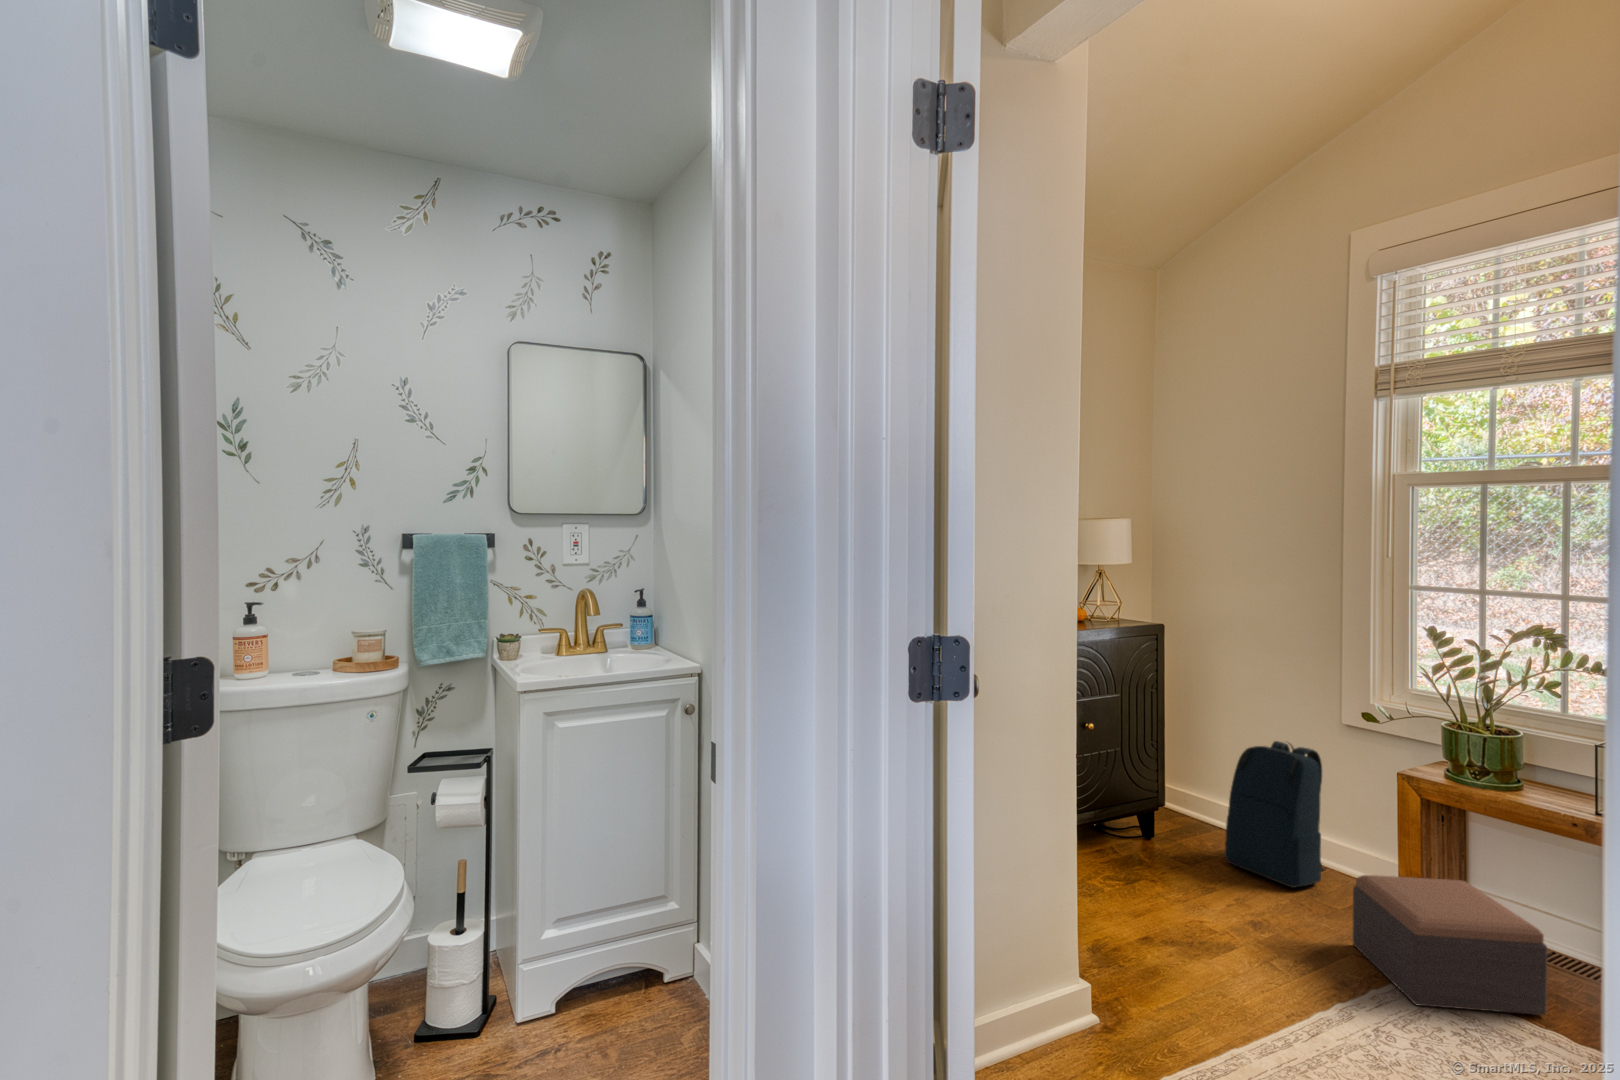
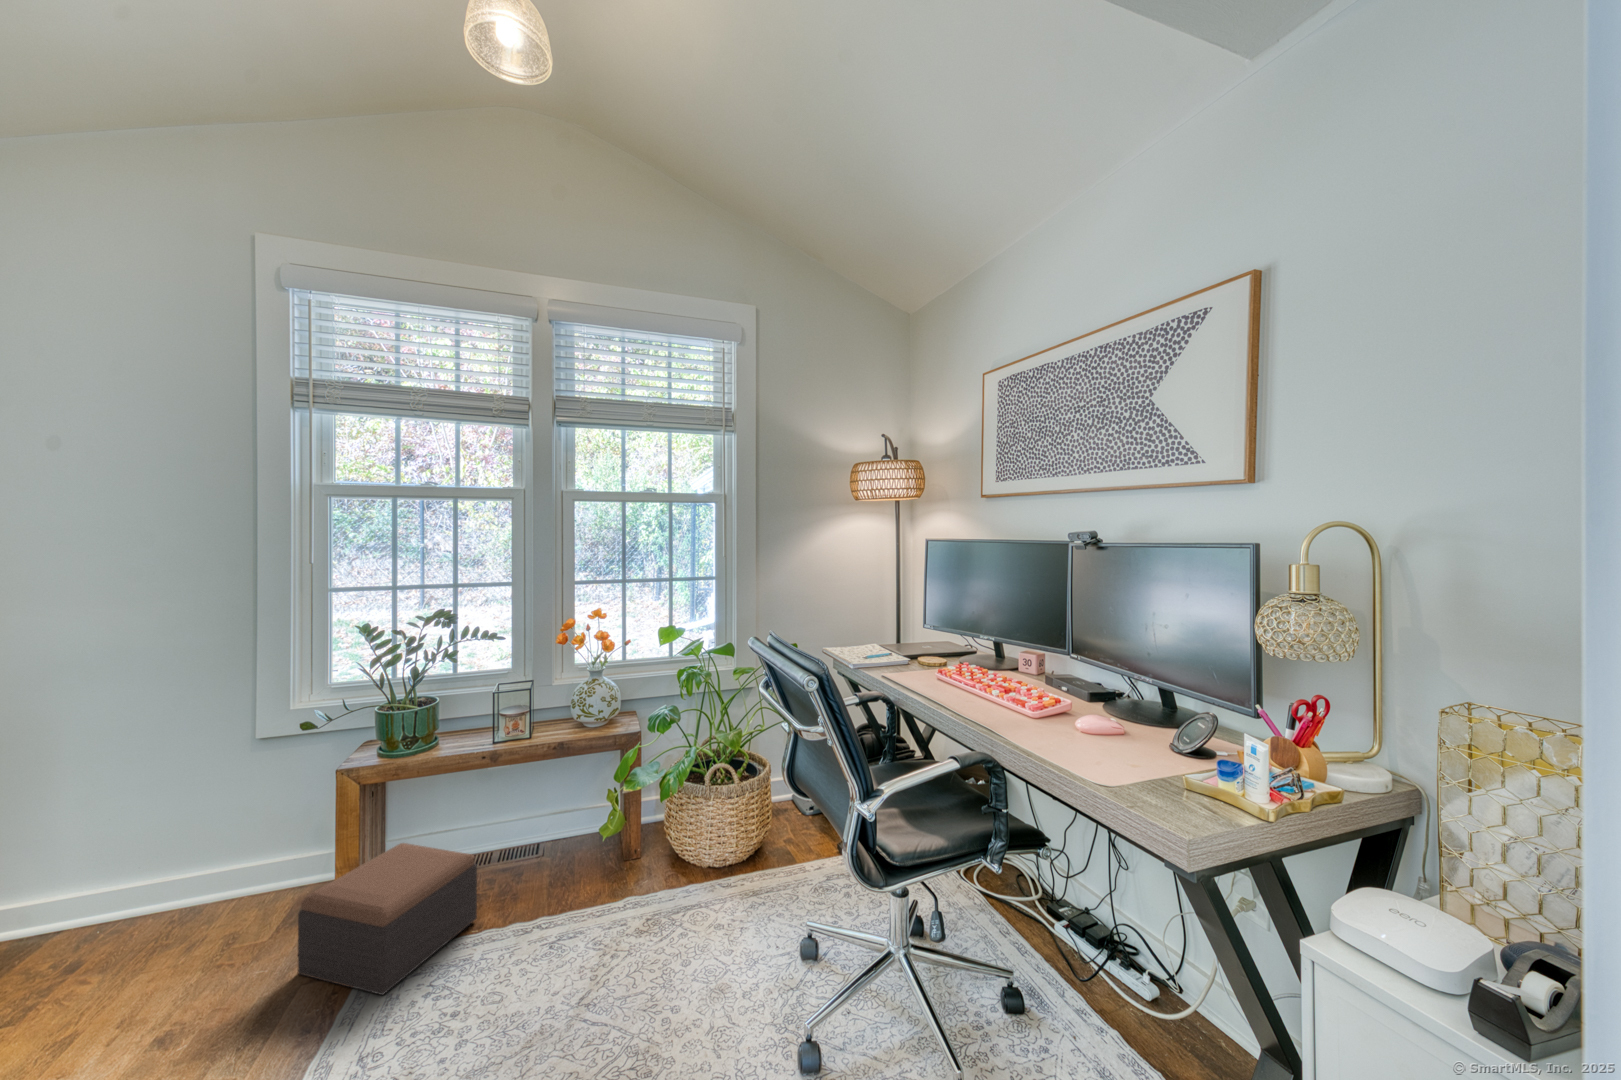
backpack: present [1225,741,1325,888] -> none [77,779,238,977]

